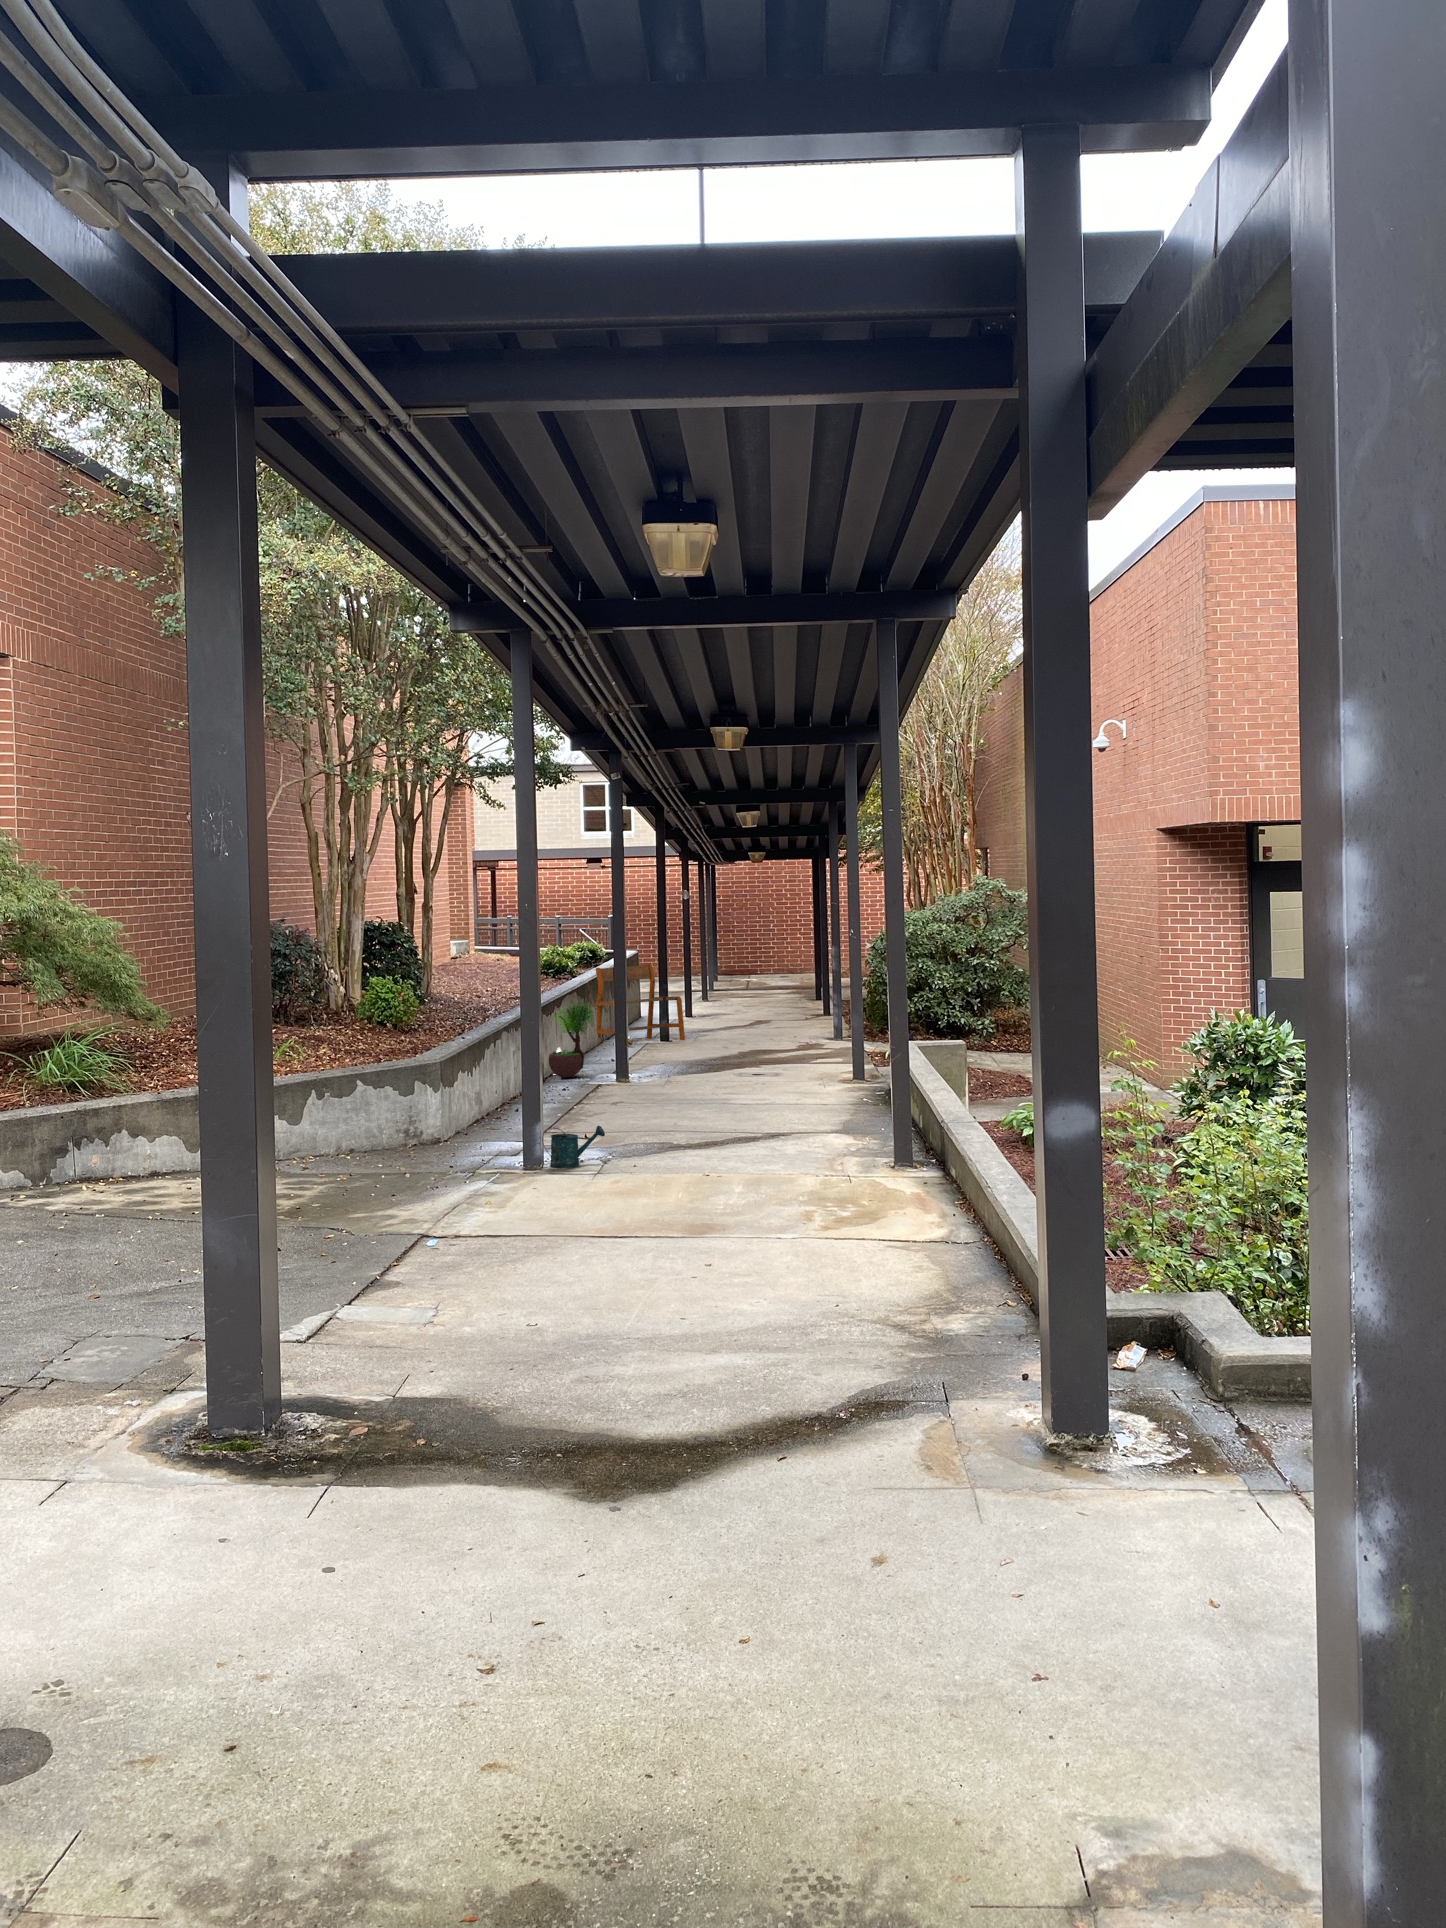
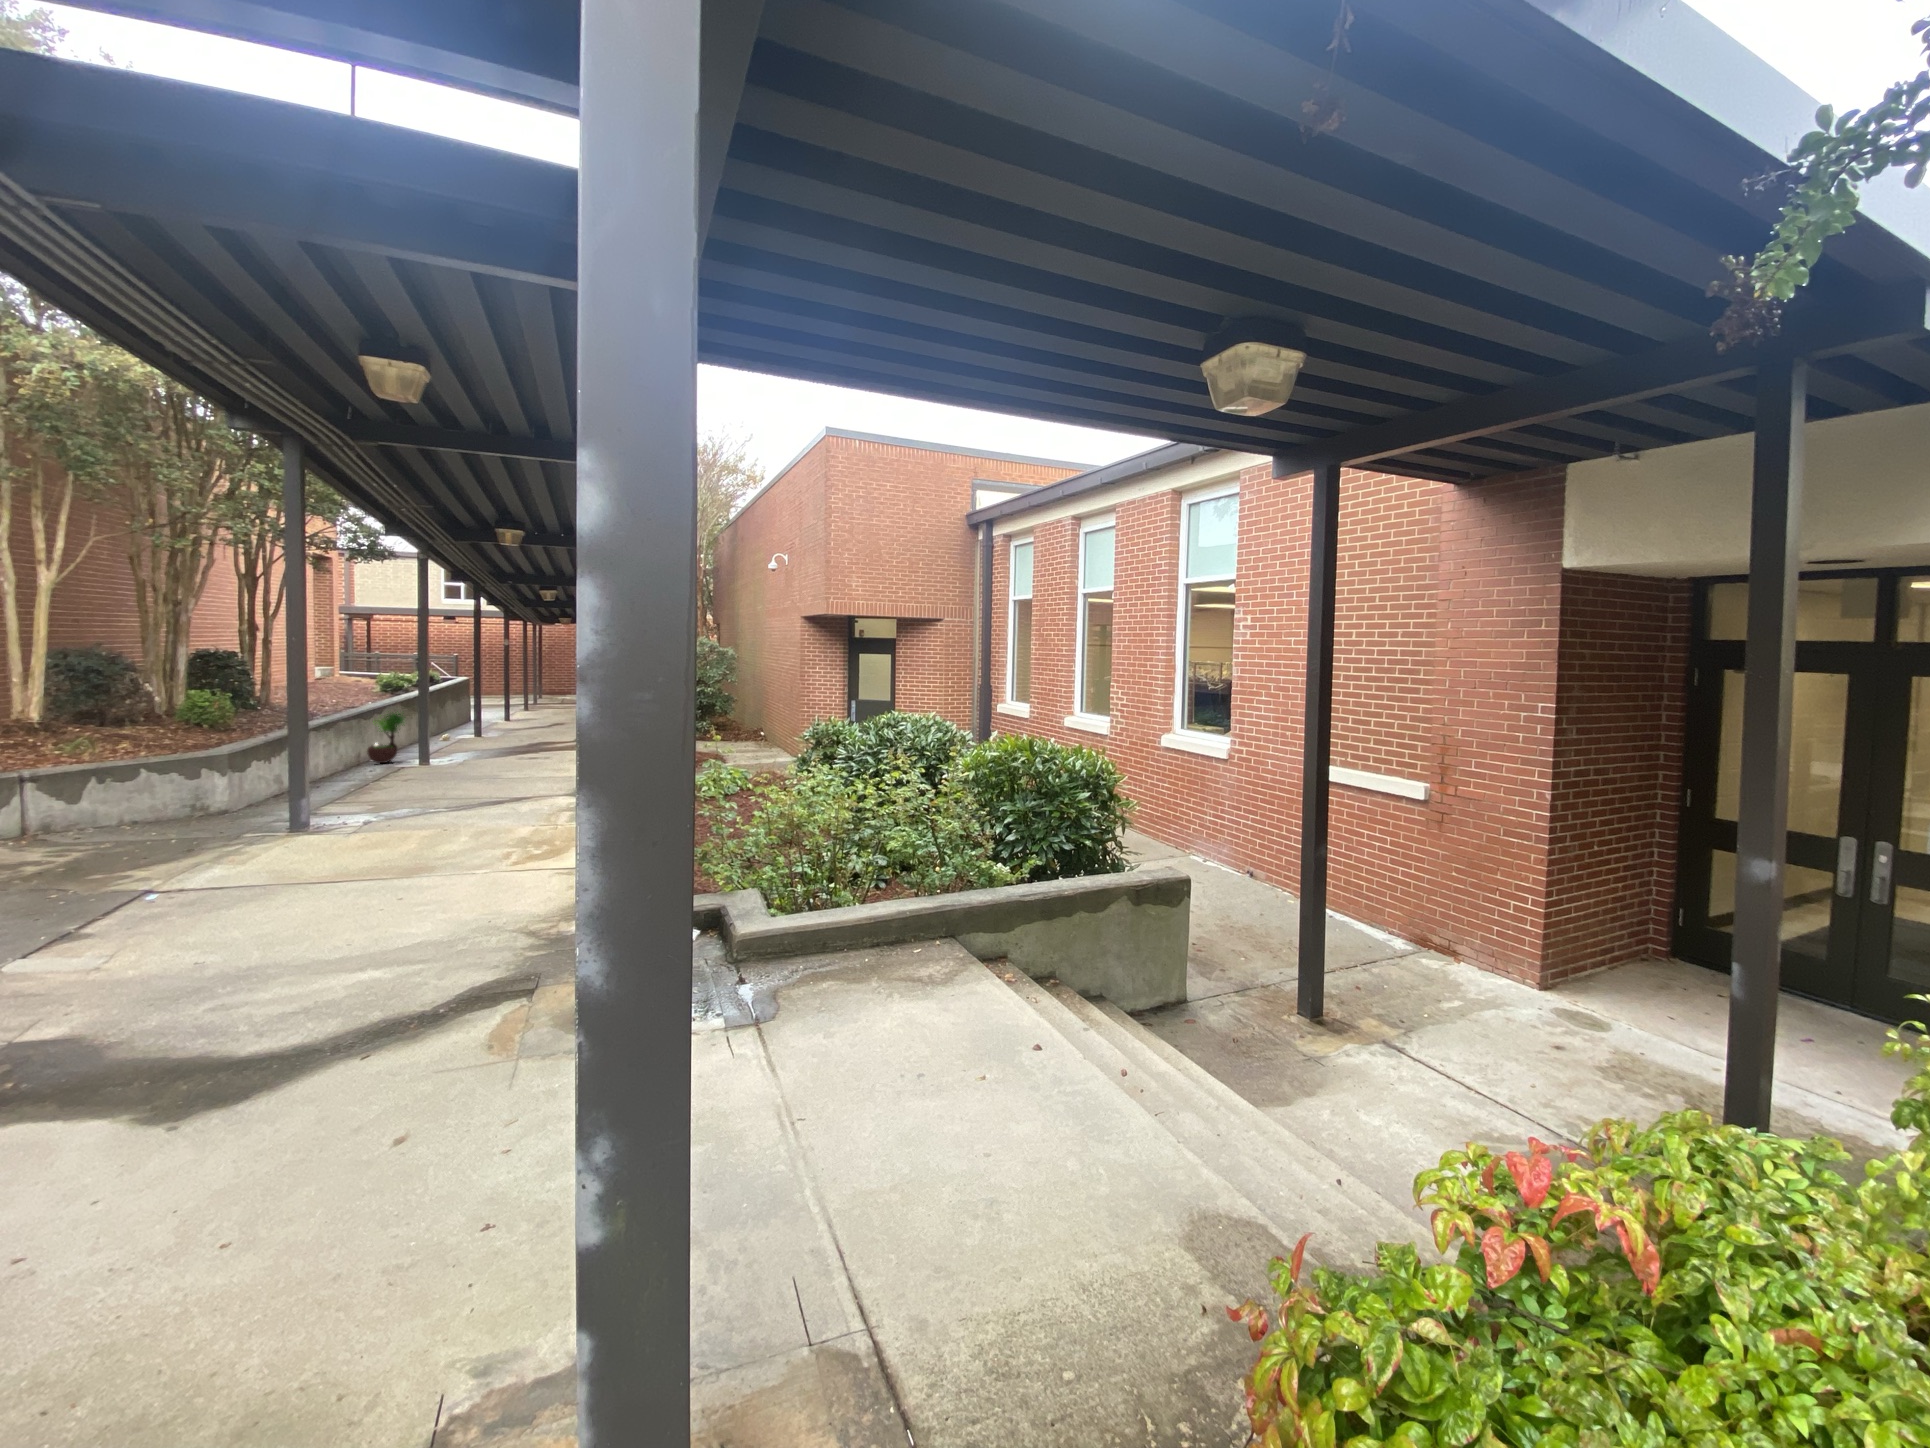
bench: present [594,964,685,1046] -> none [423,687,495,742]
watering can: present [542,1126,605,1167] -> none [312,798,369,829]

